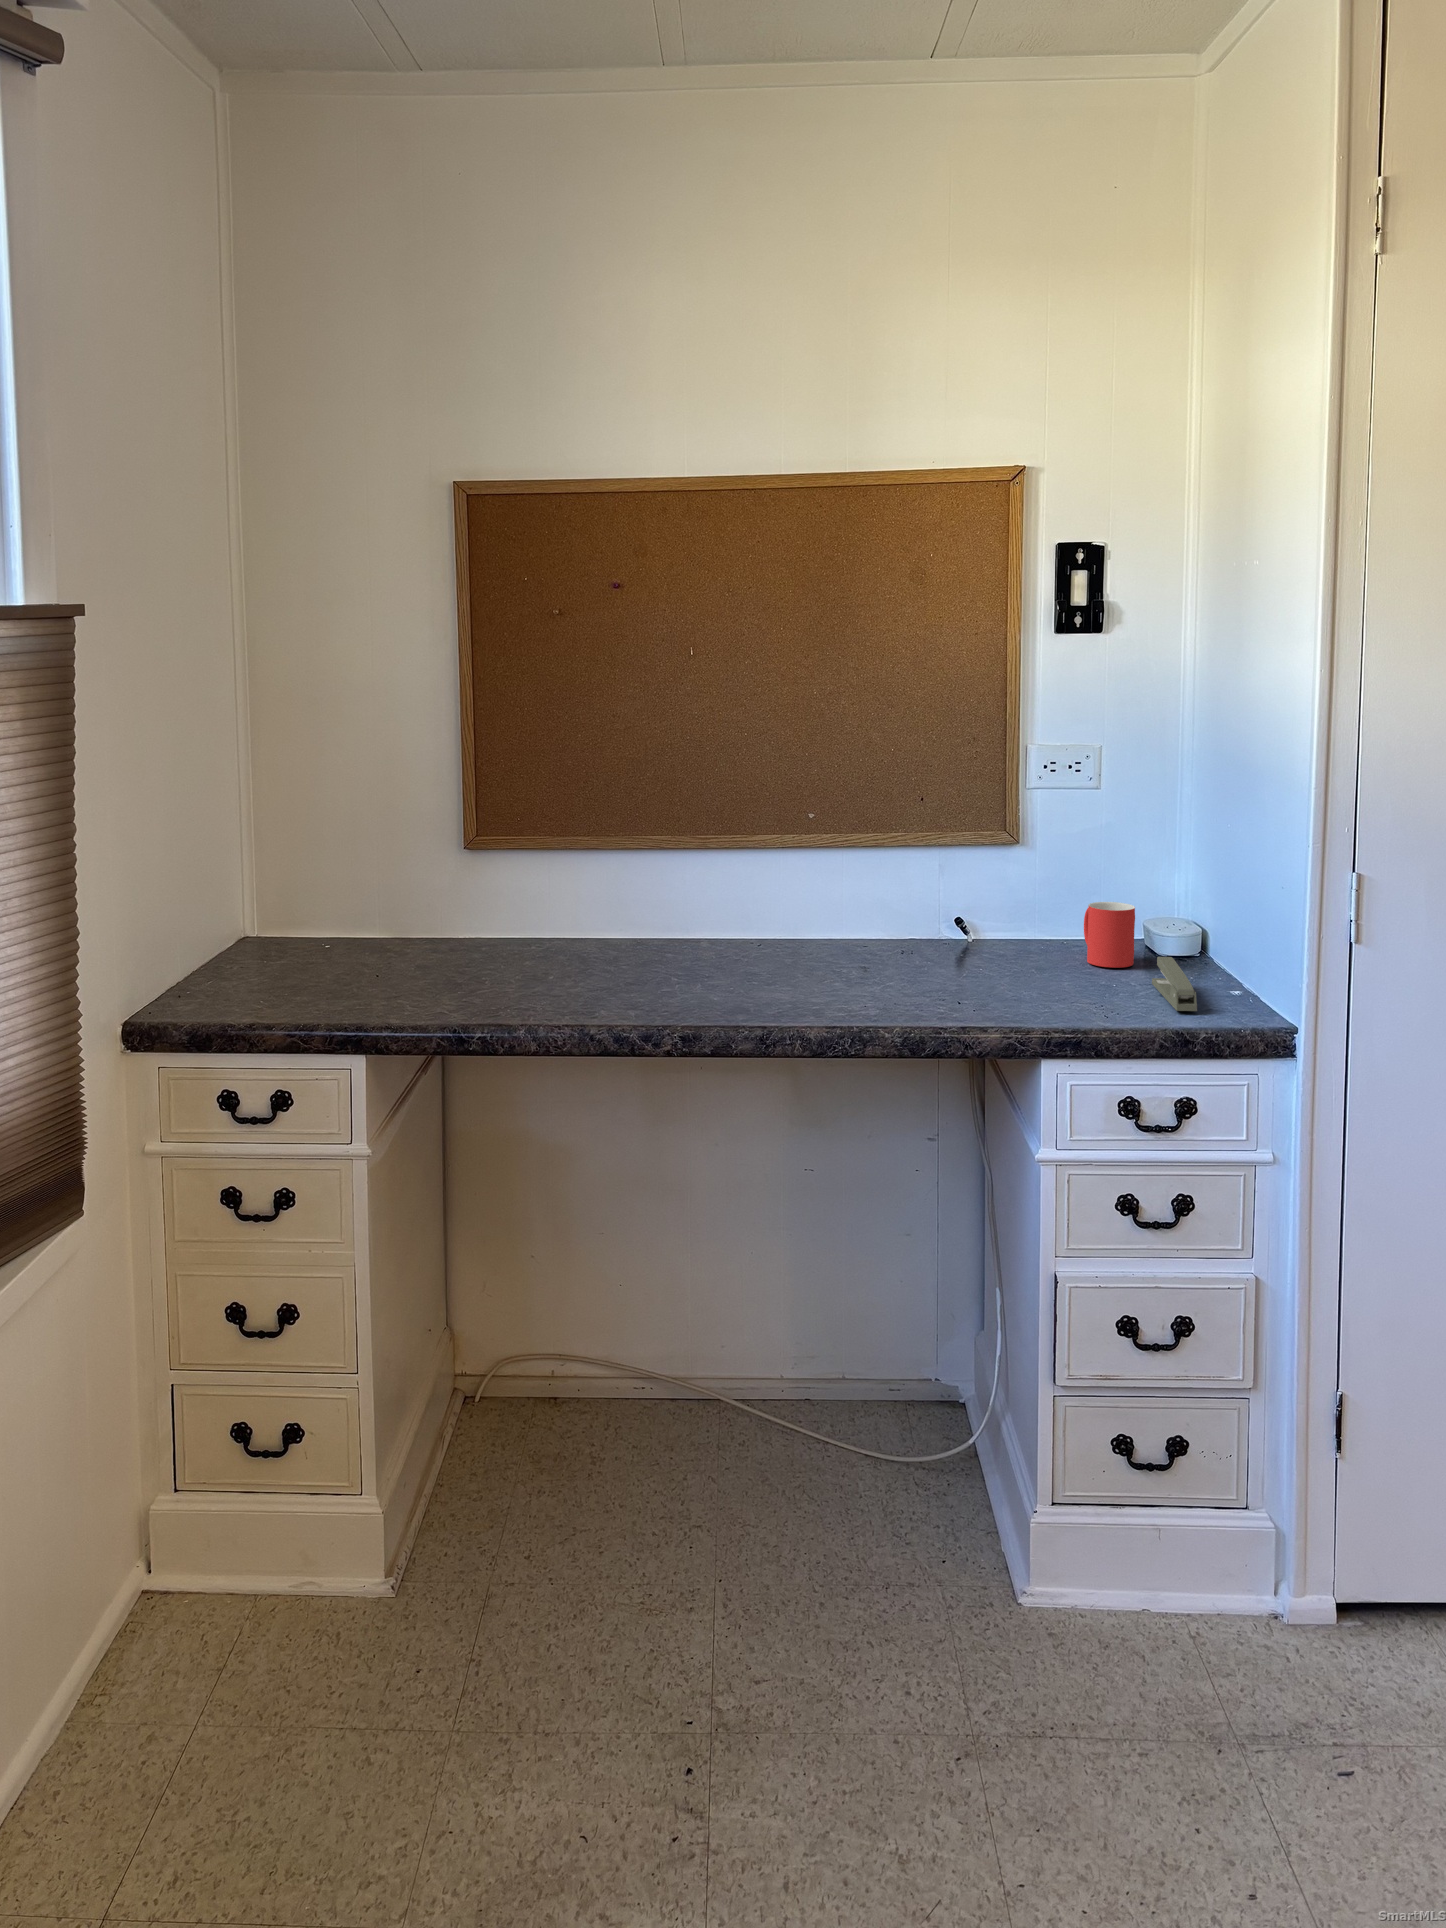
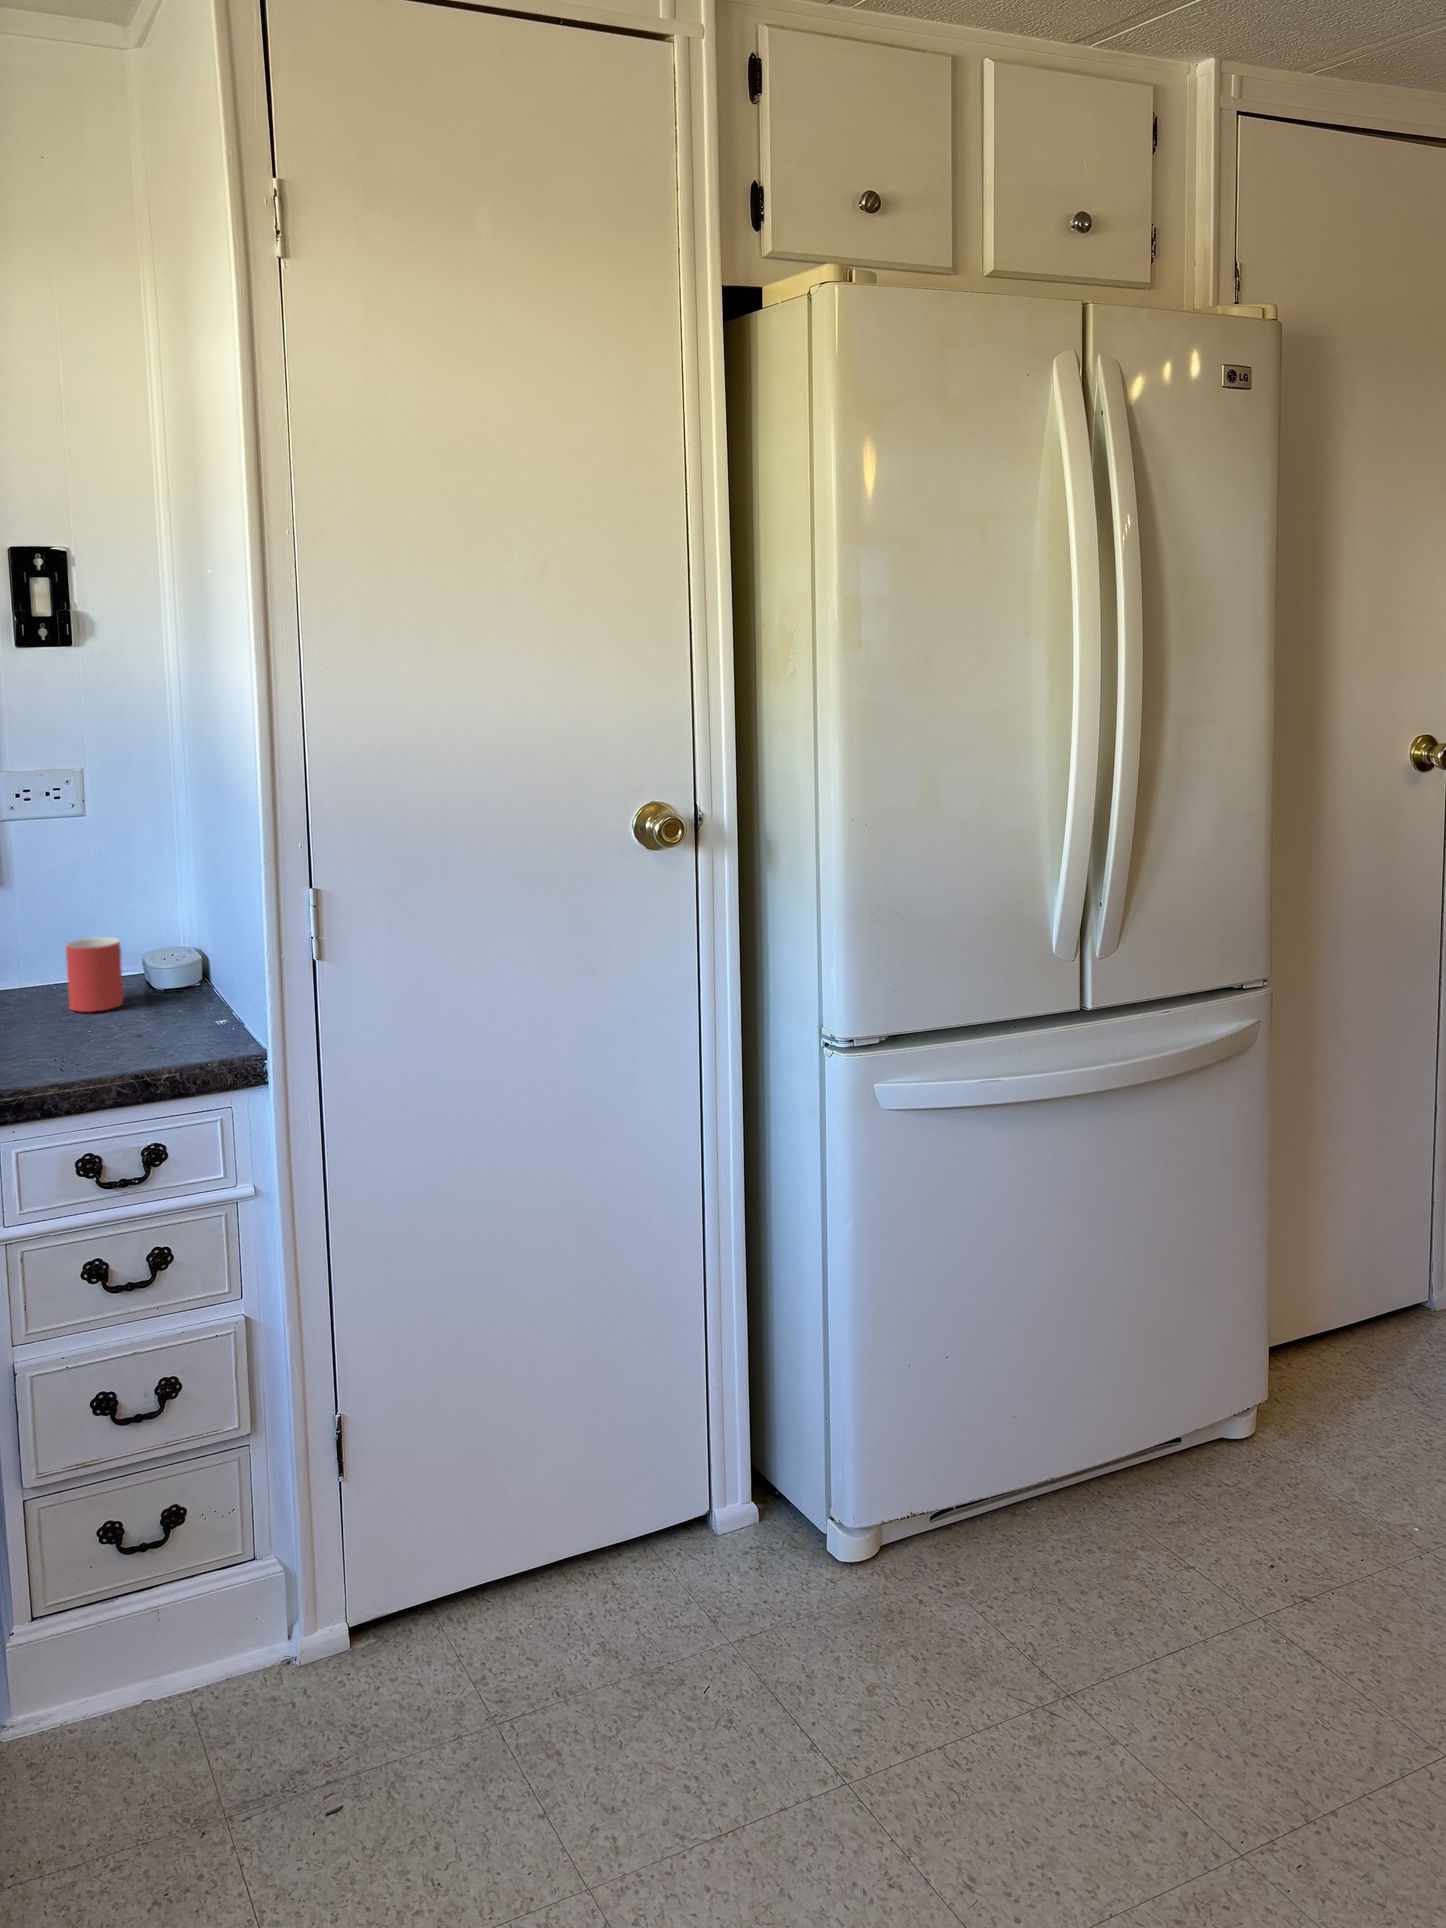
stapler: present [1152,957,1197,1011] -> none [133,993,165,1052]

